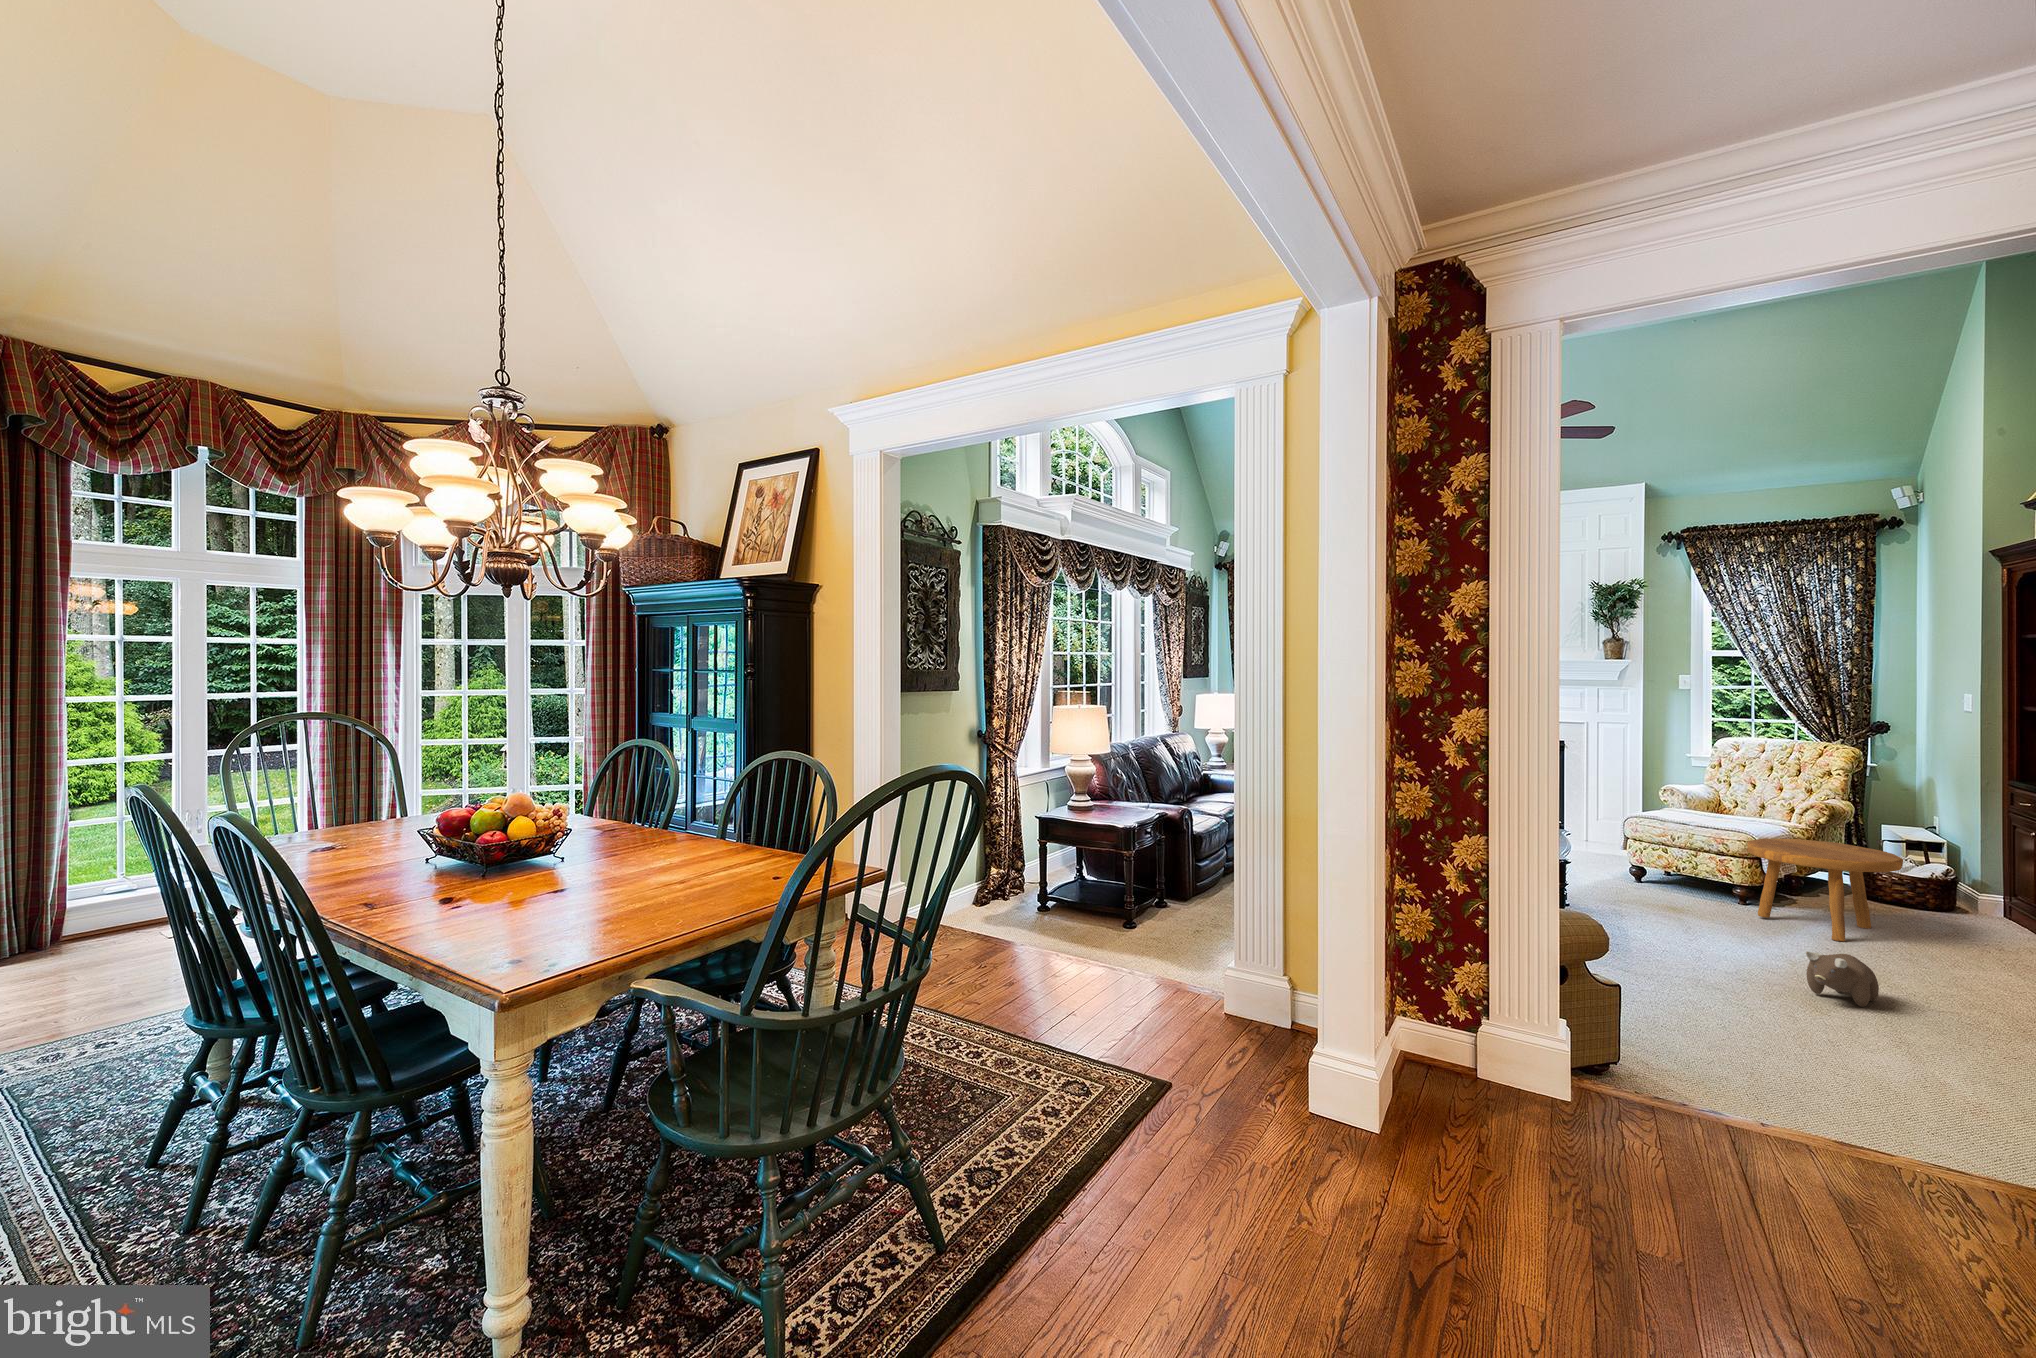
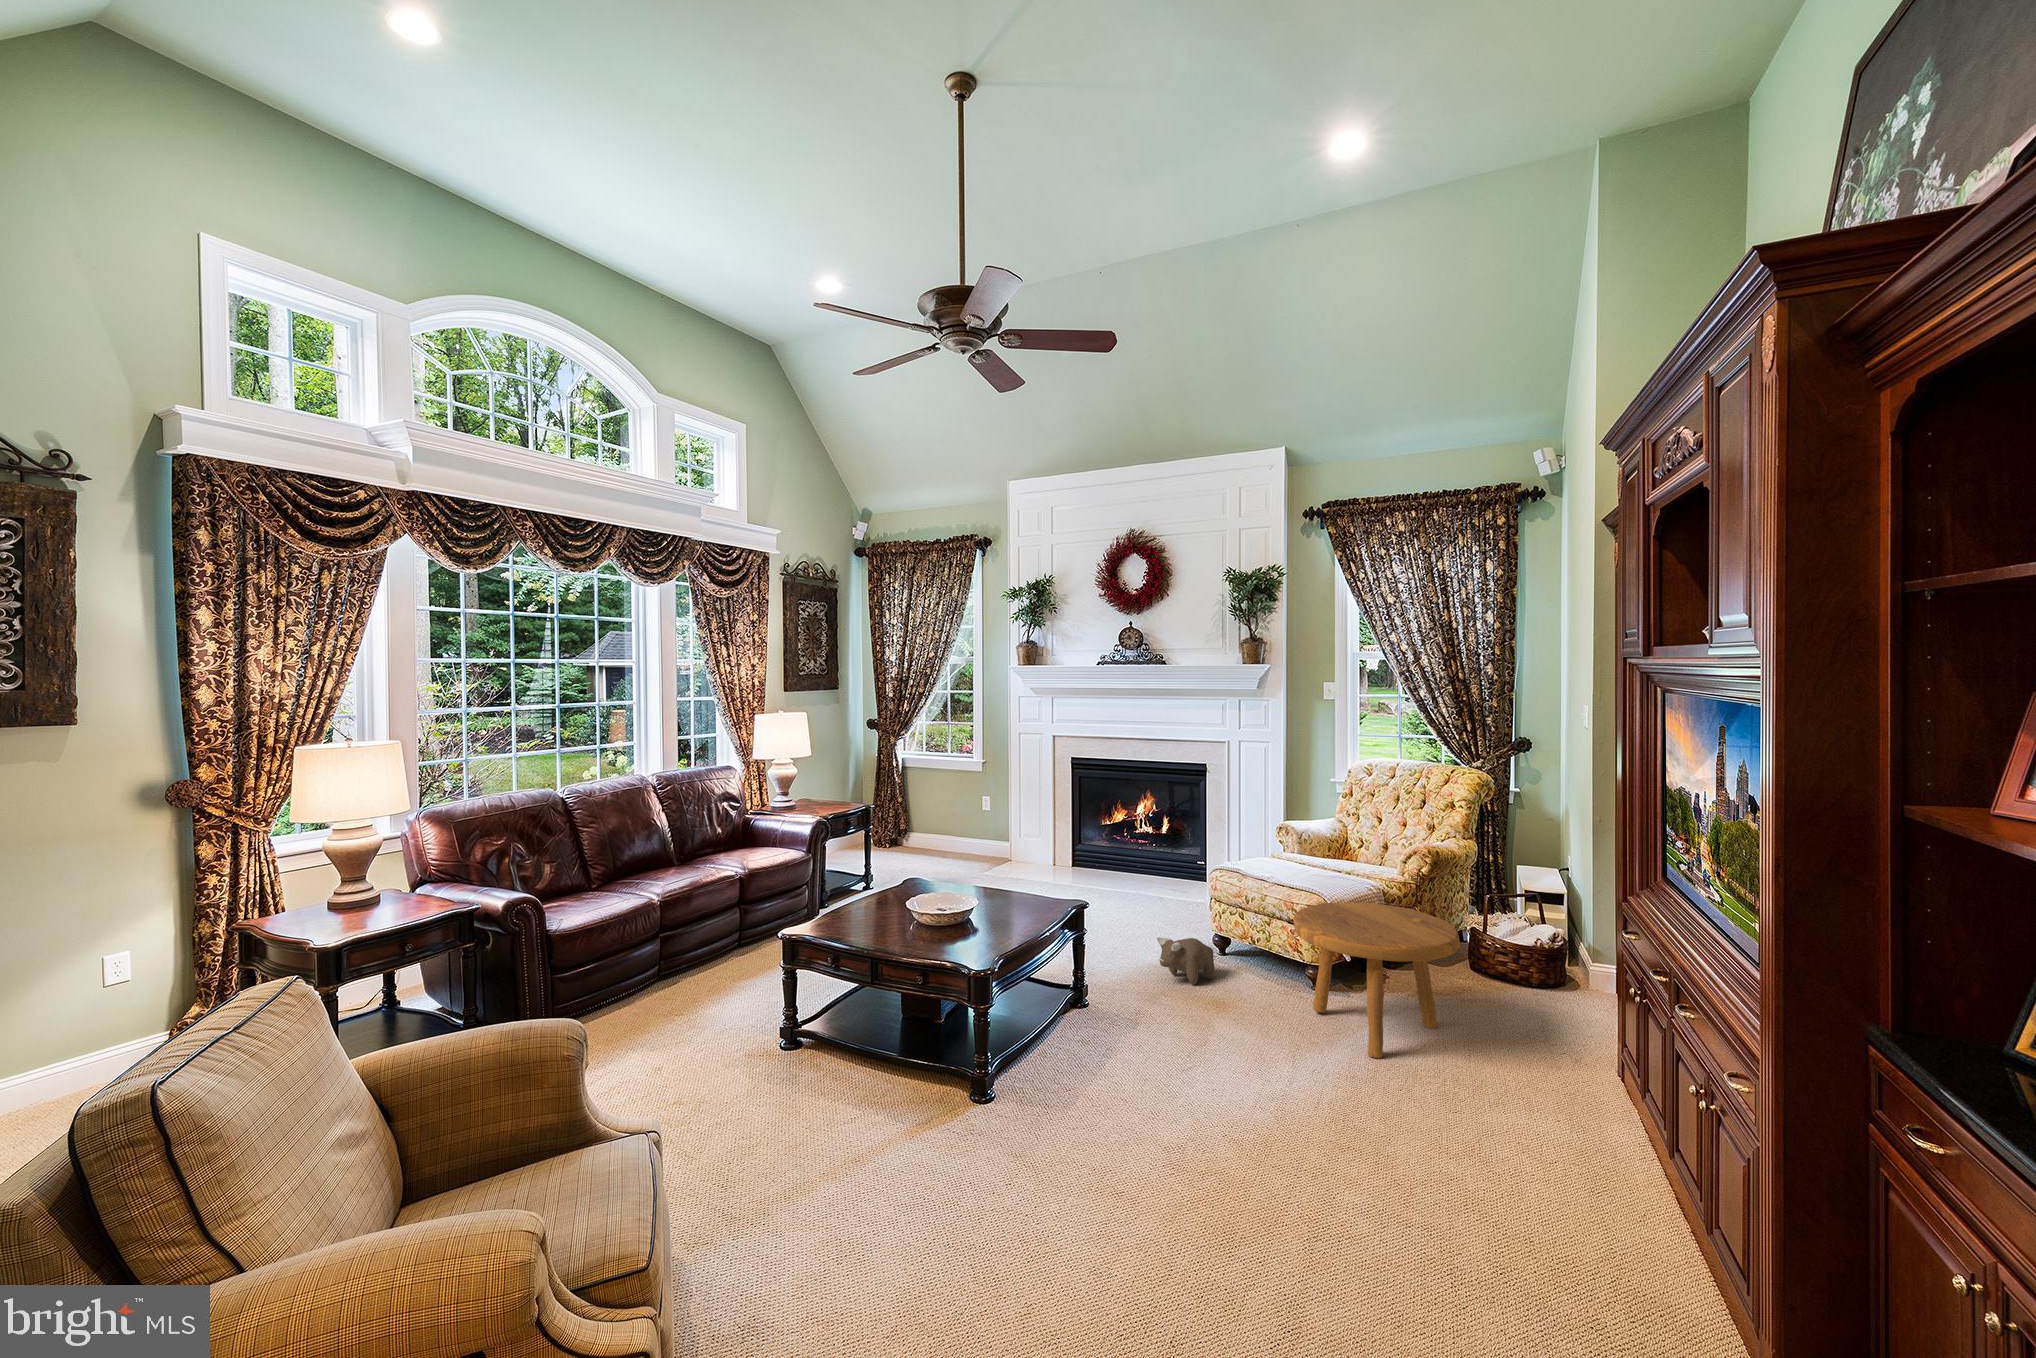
plush toy: present [1806,951,1879,1007] -> present [1157,937,1215,985]

